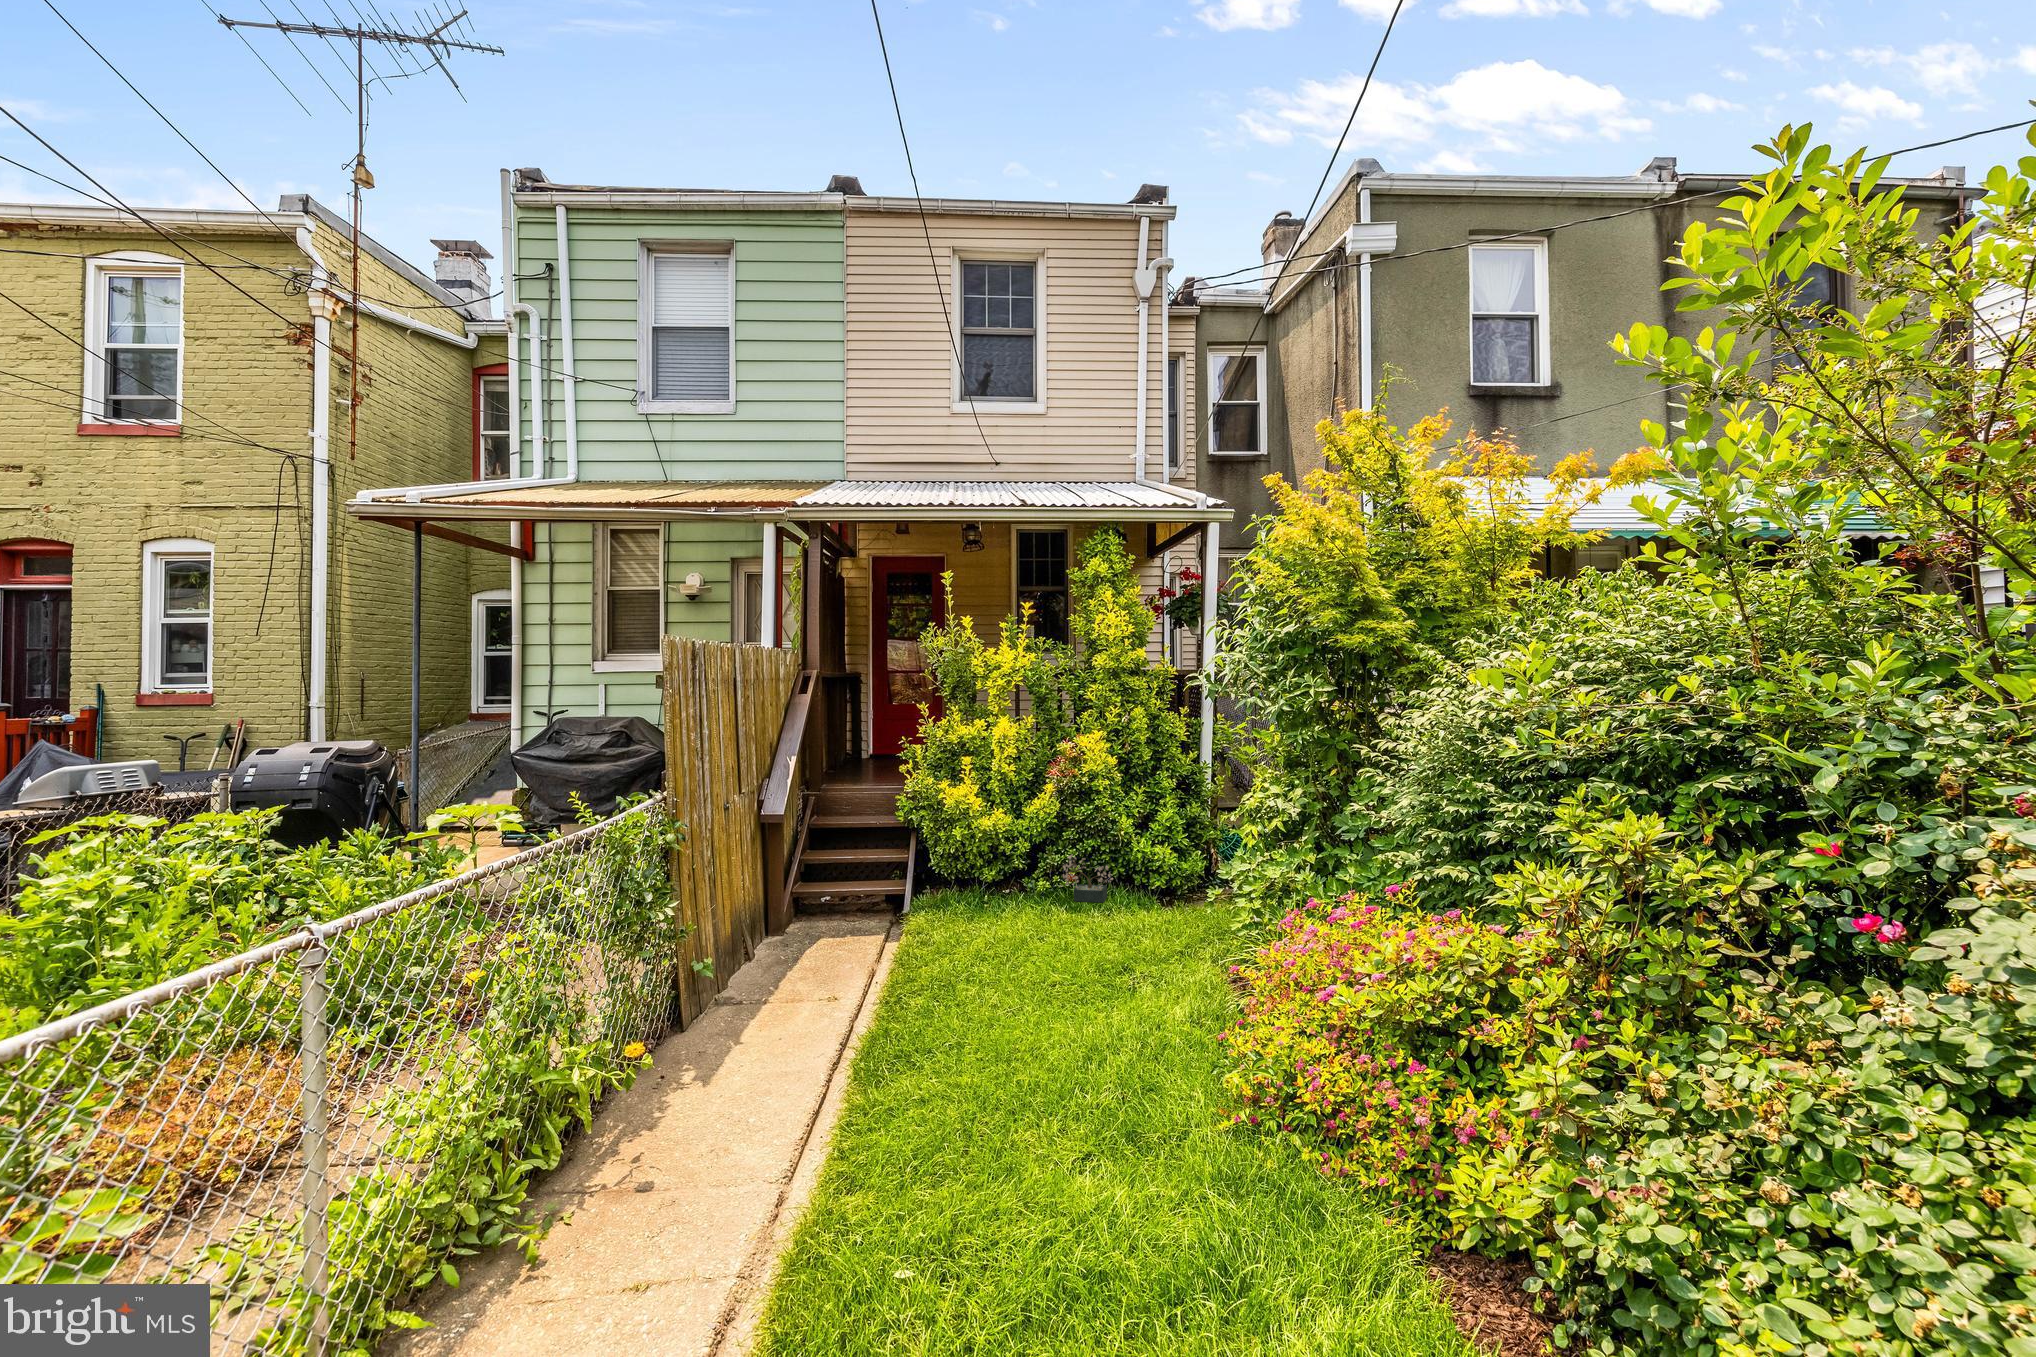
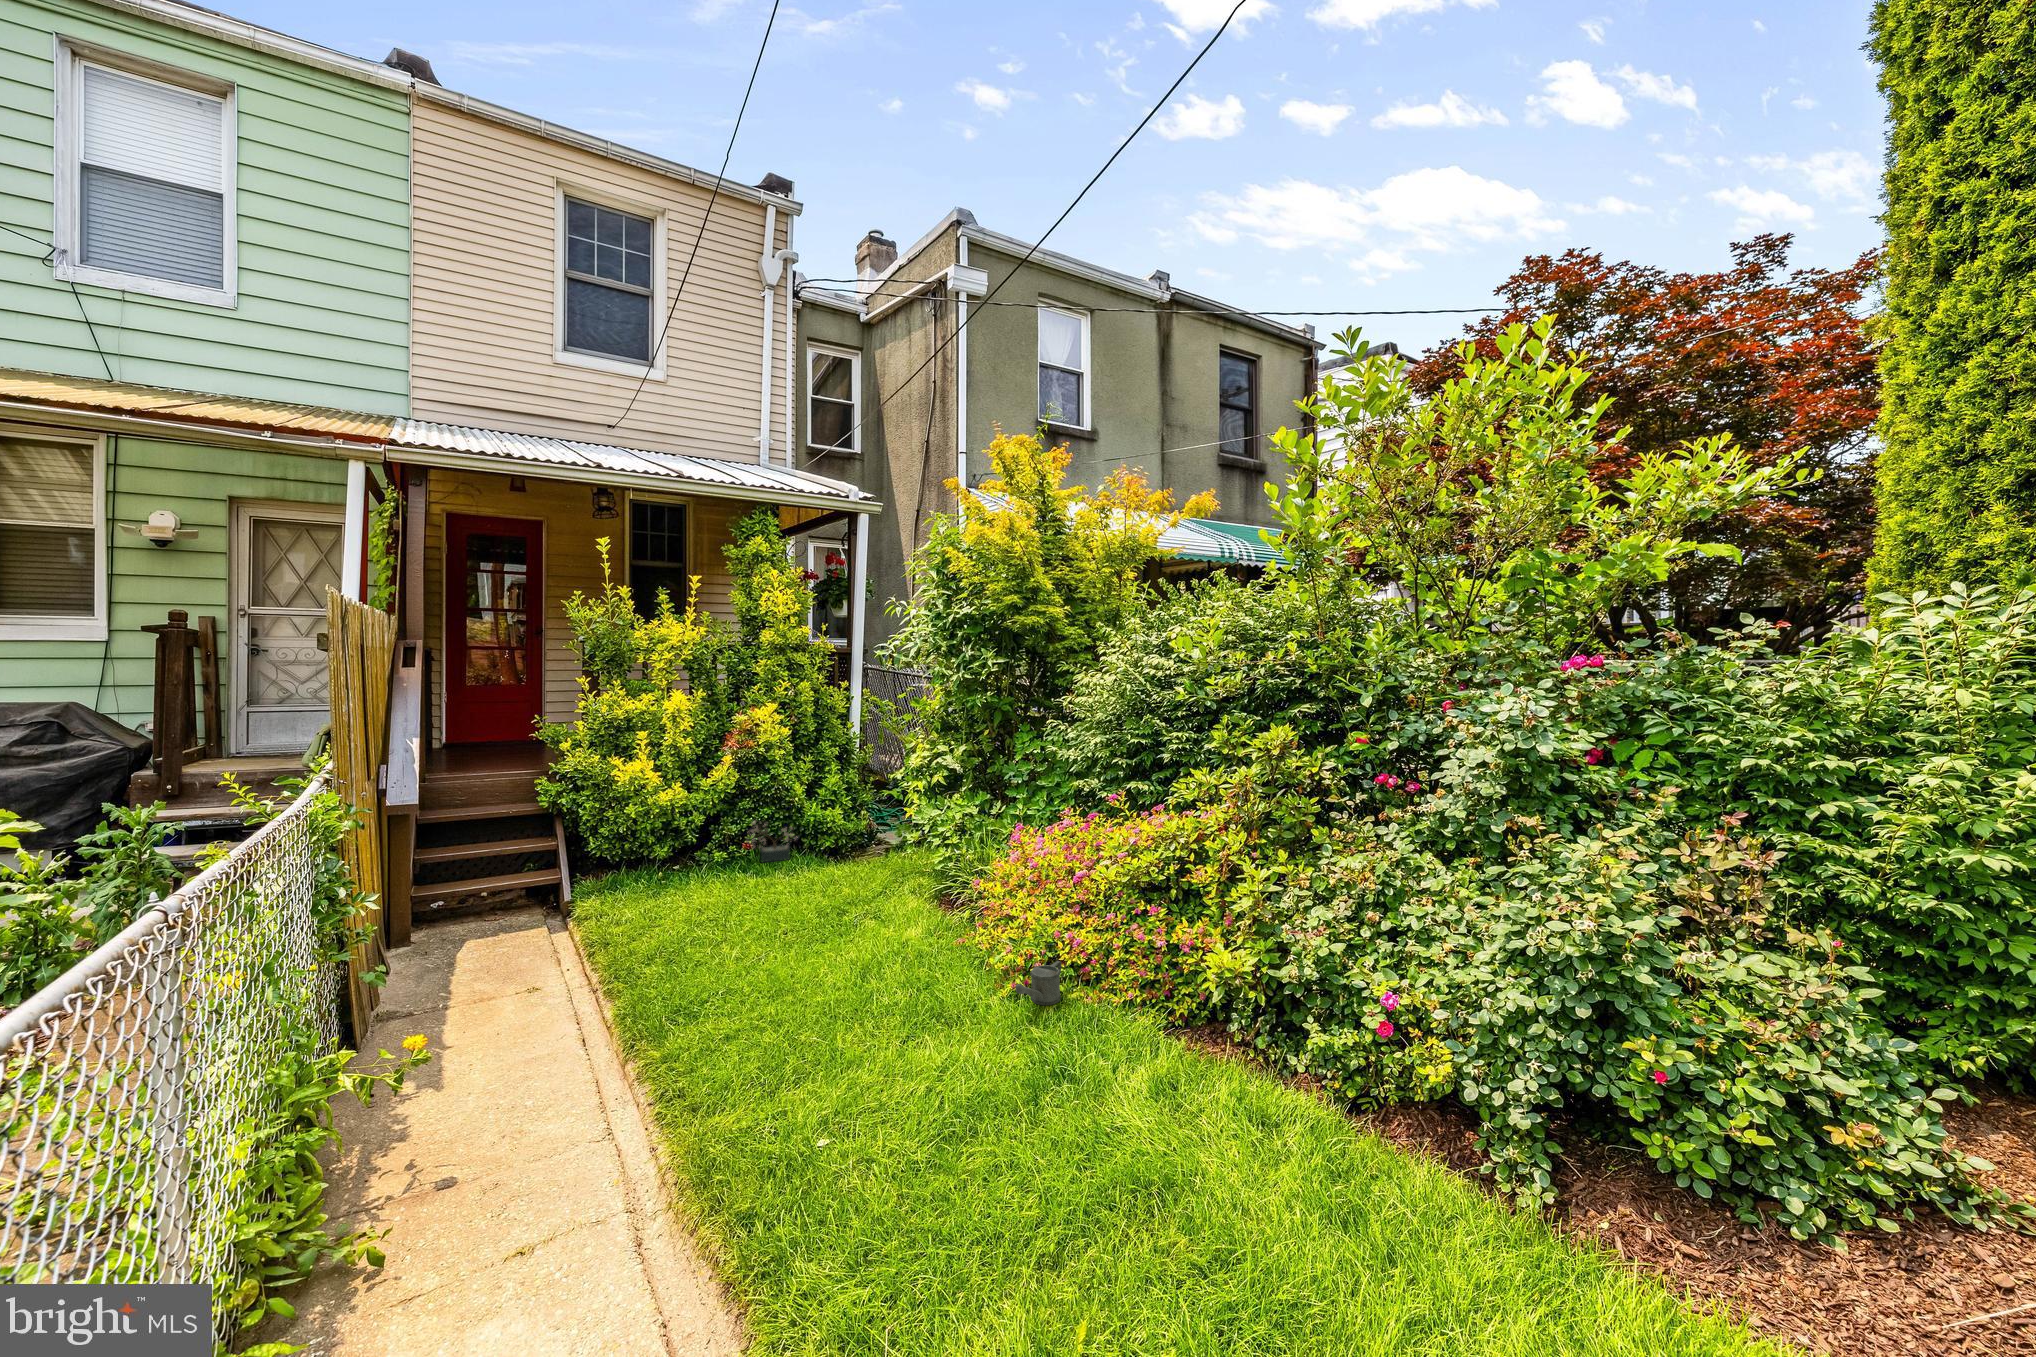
watering can: none [1235,1146,1331,1218] -> present [1016,961,1061,1005]

